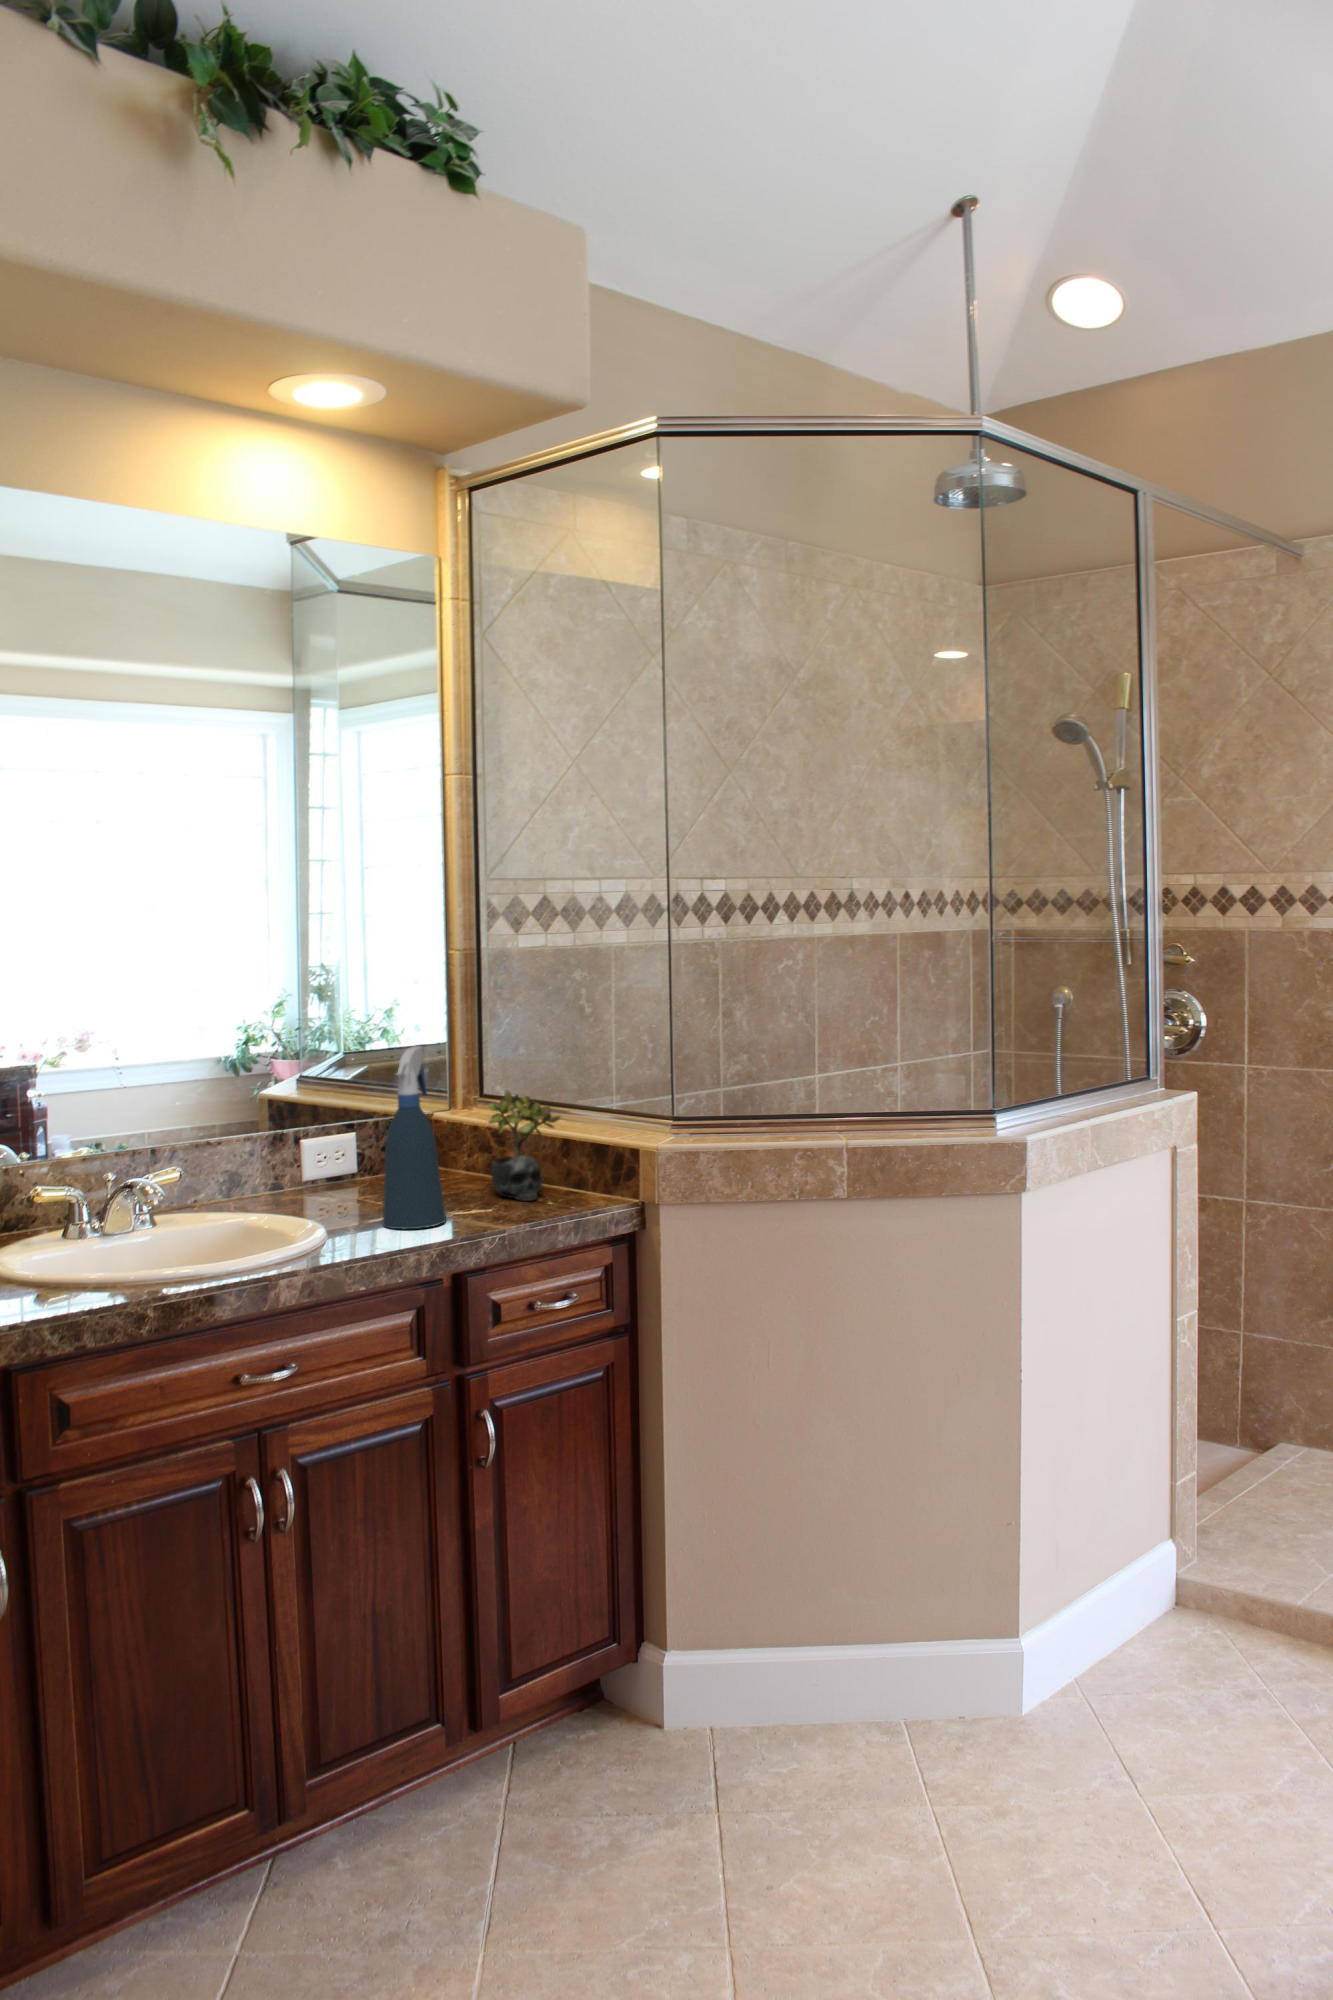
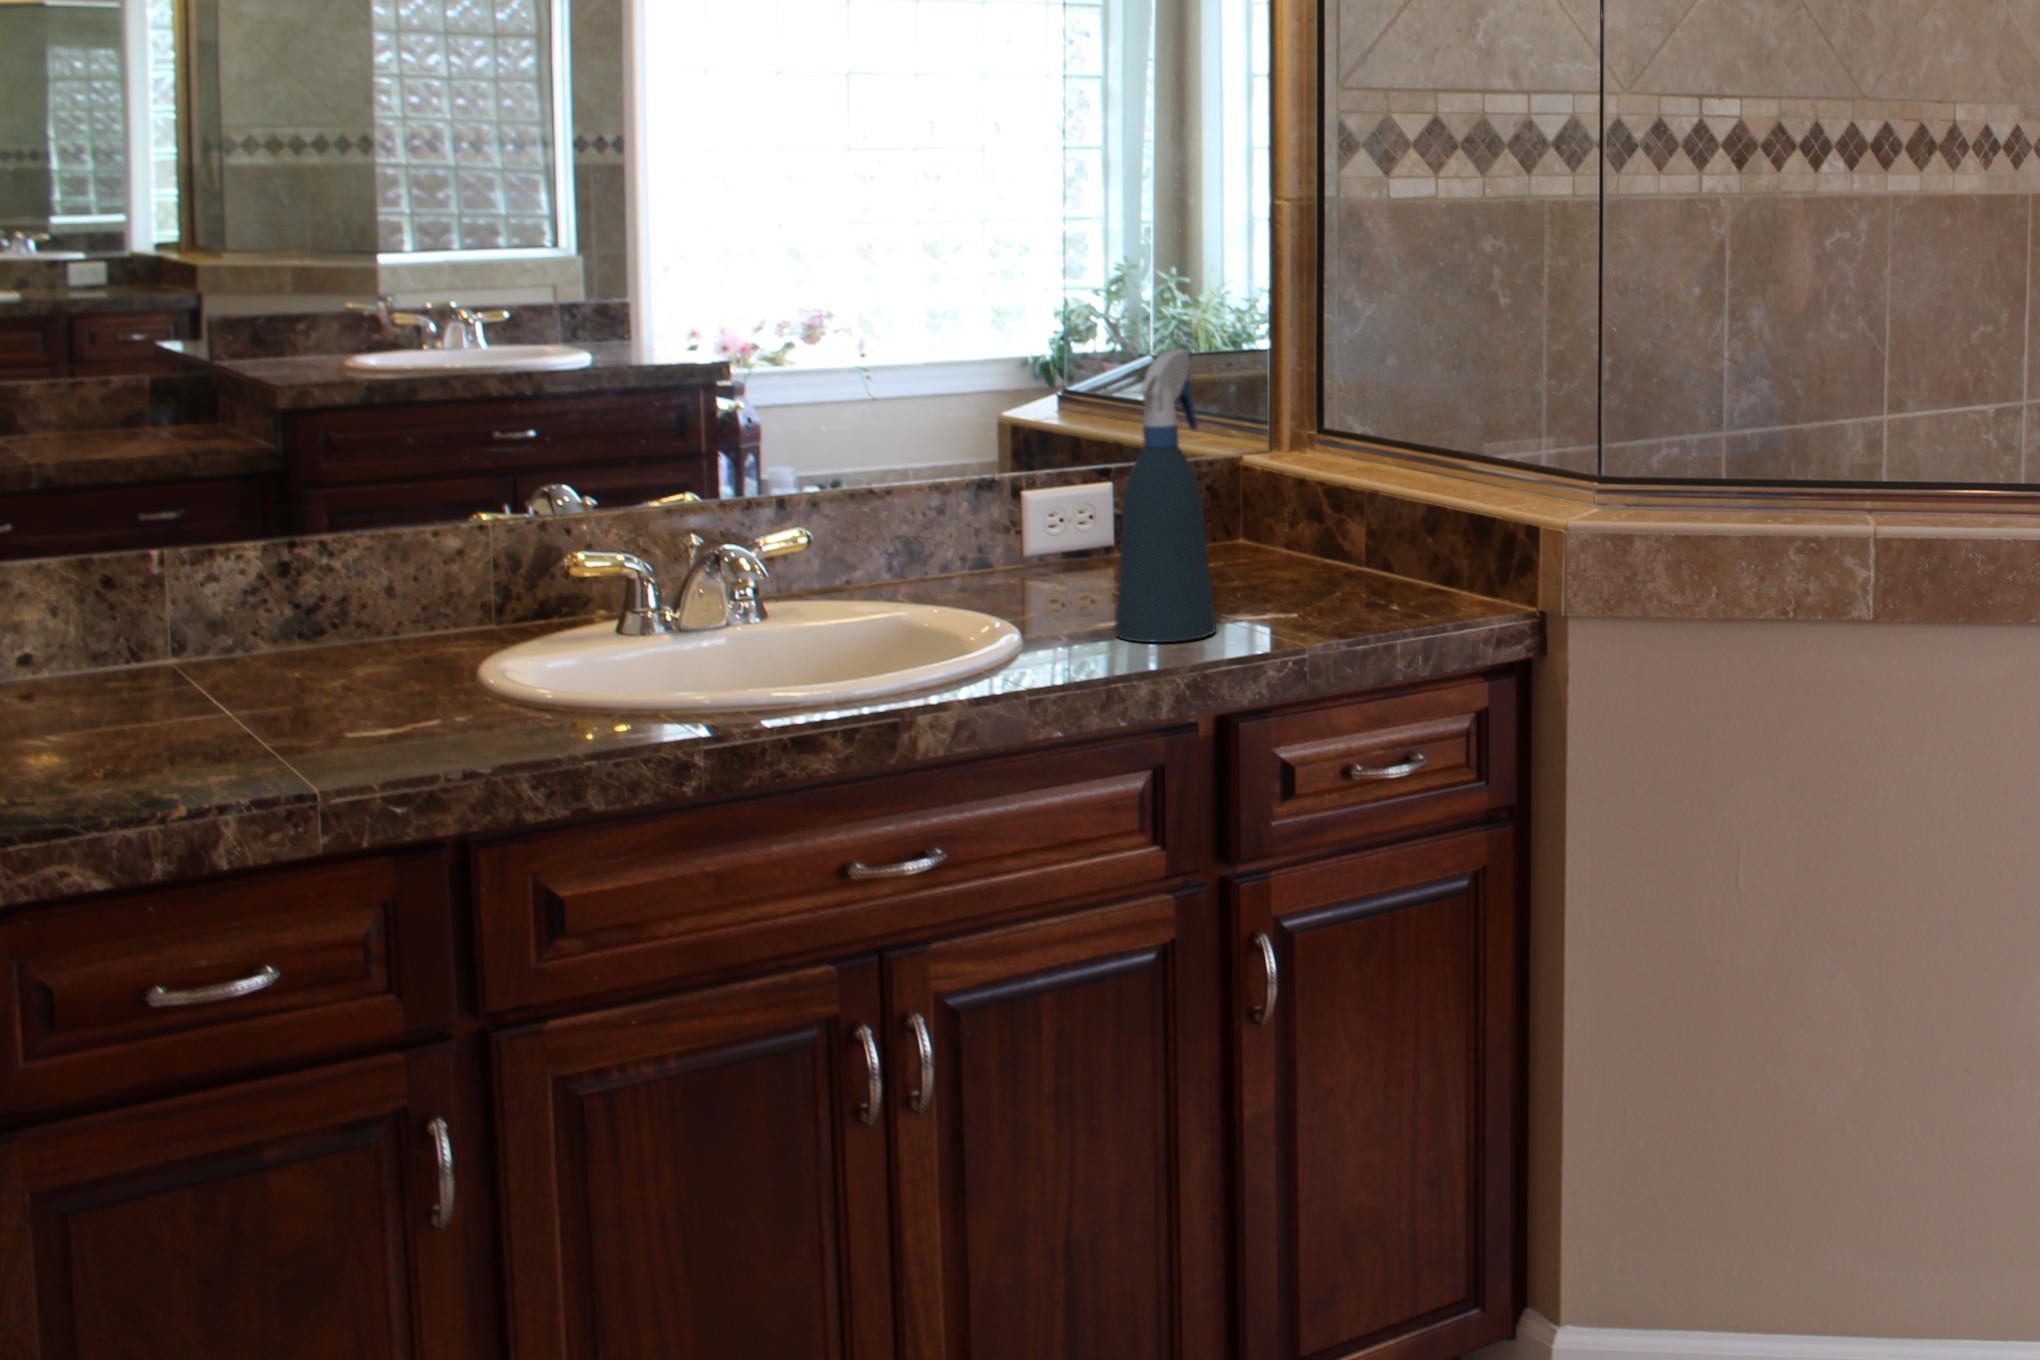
succulent plant: present [488,1091,560,1201] -> none [1301,427,1420,606]

